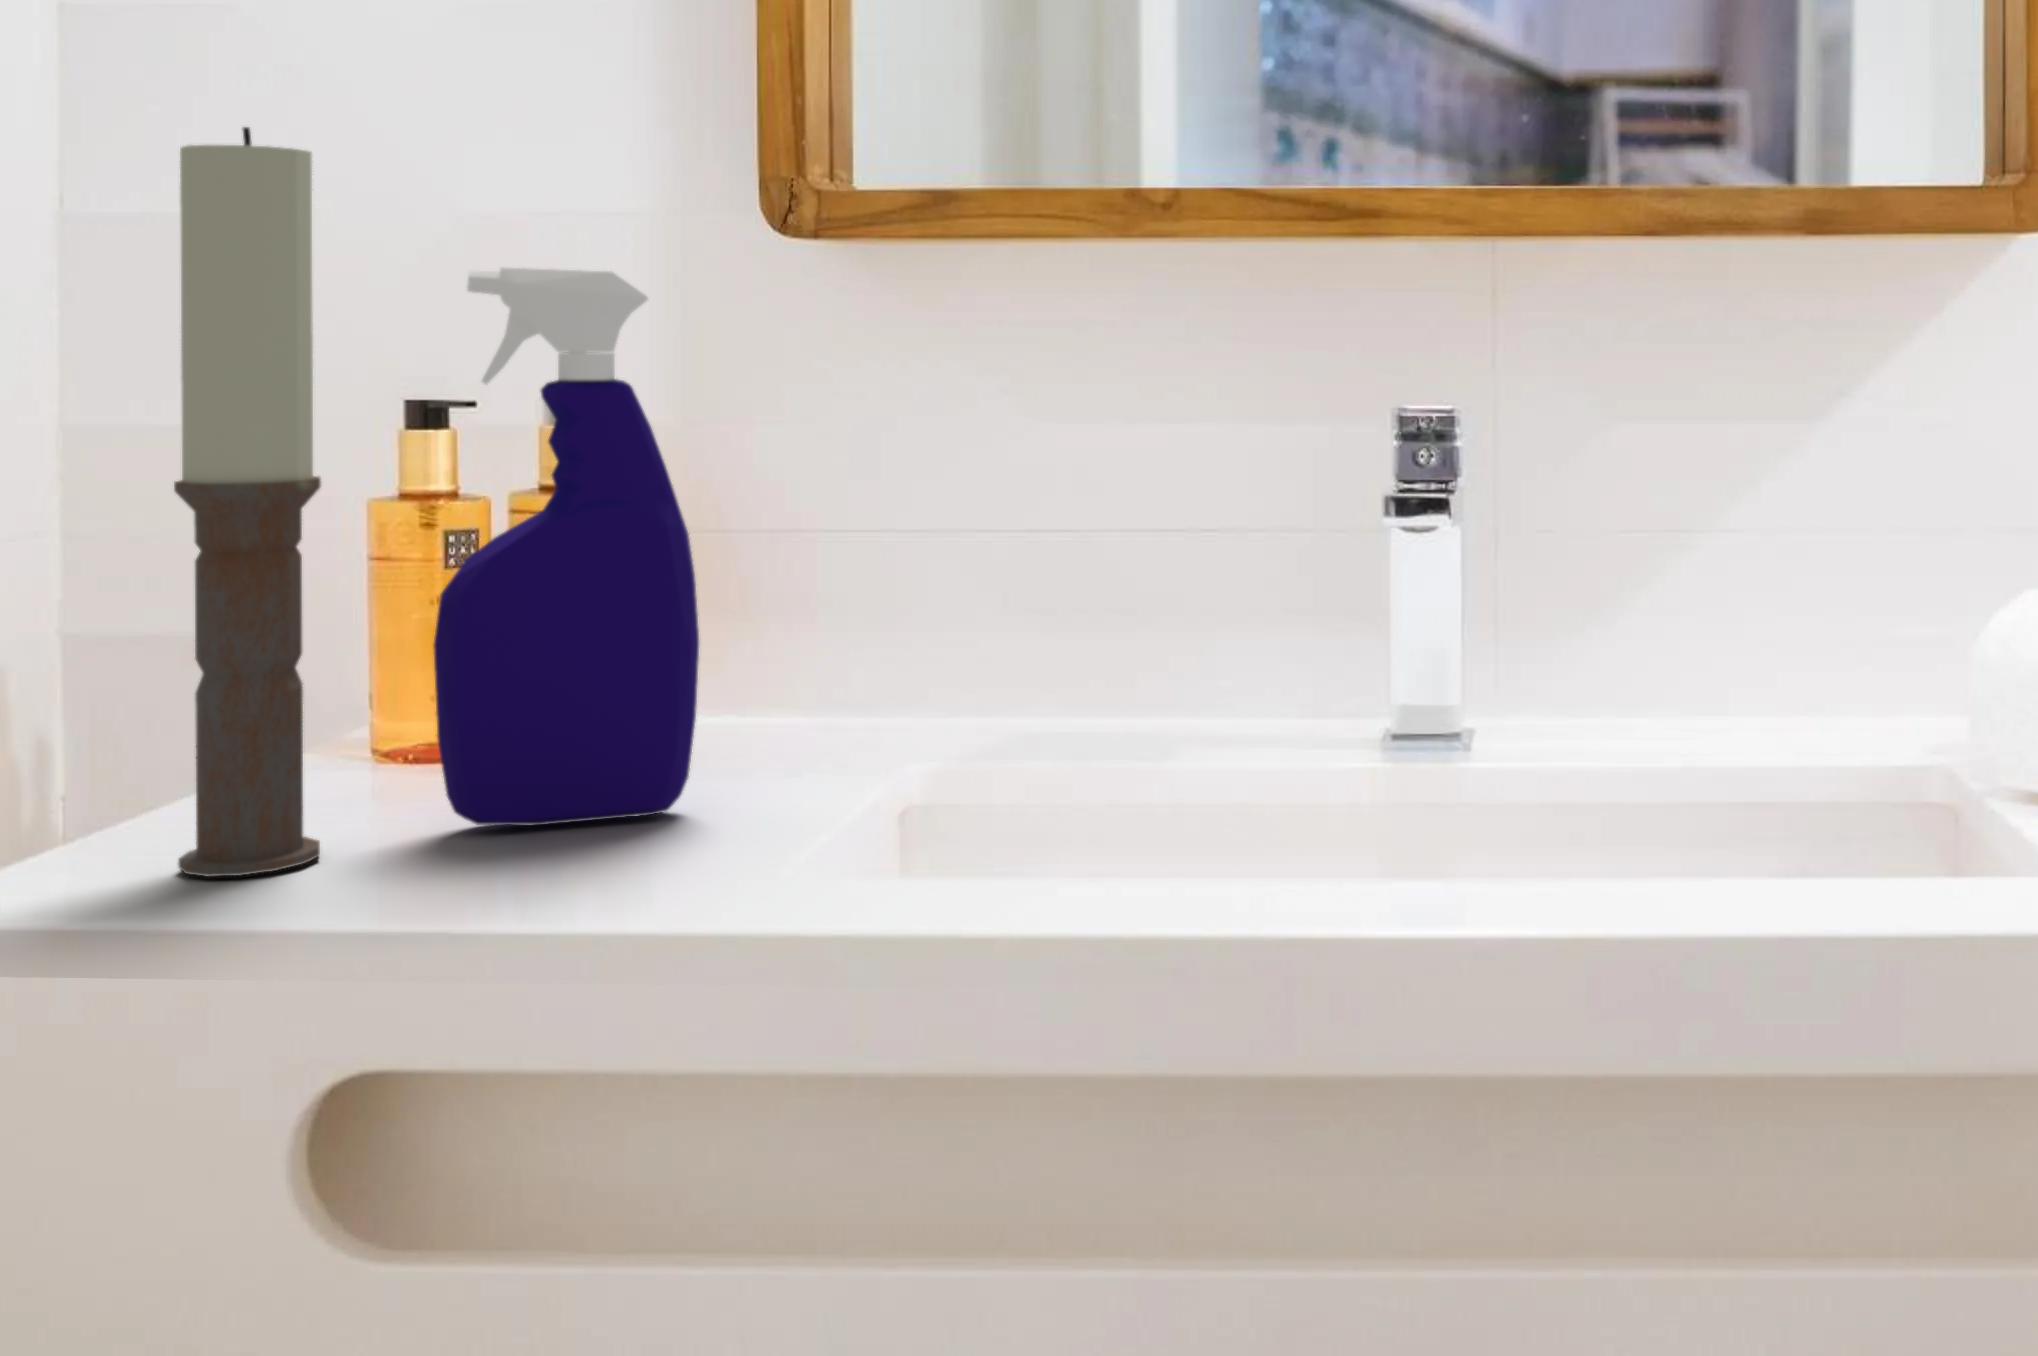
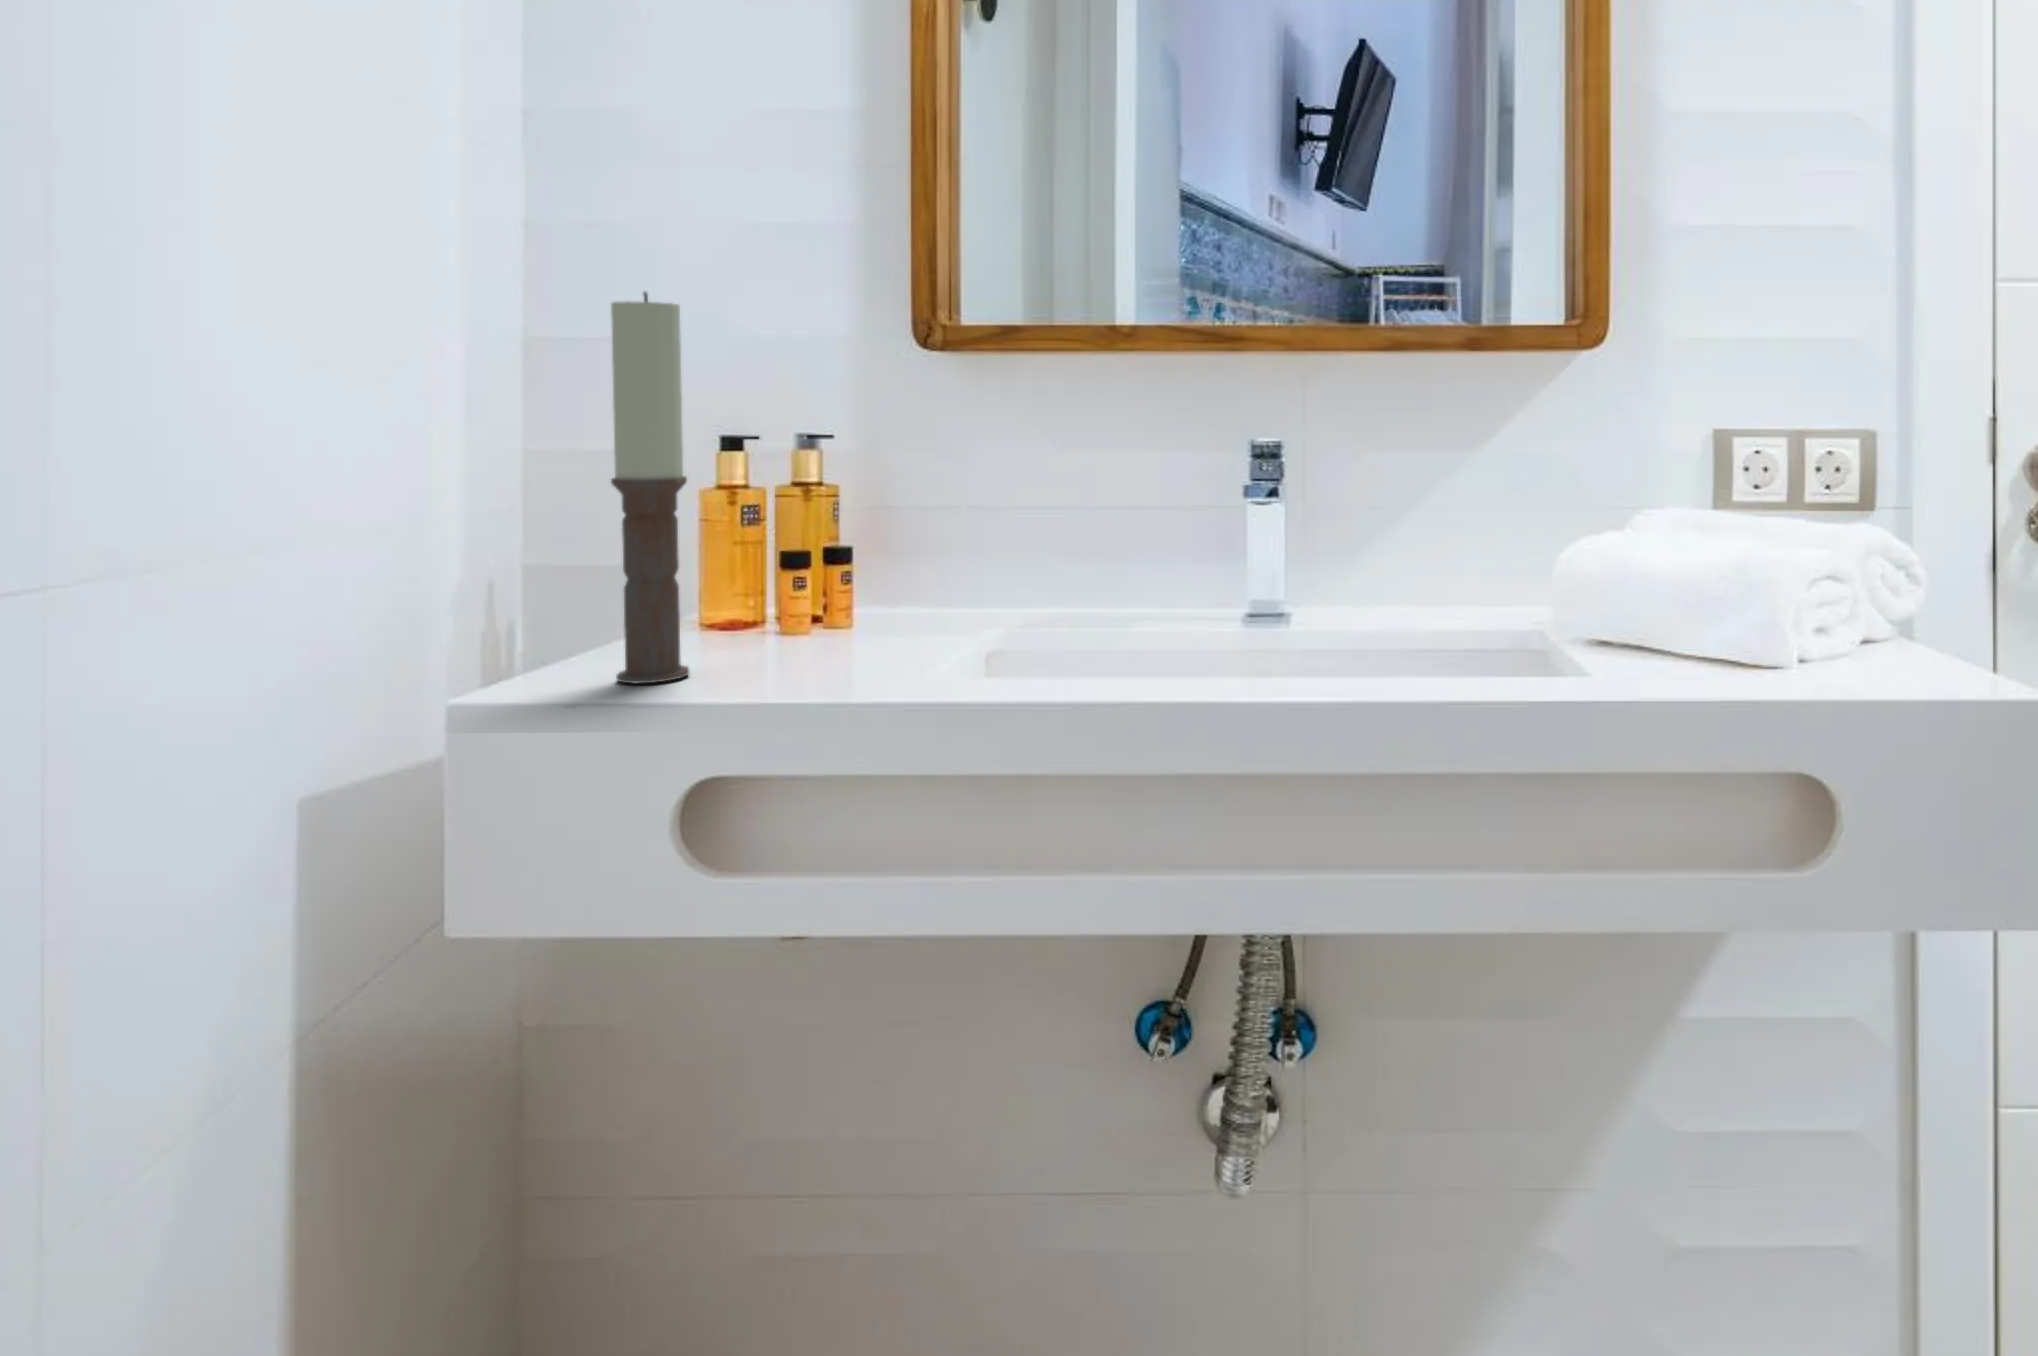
spray bottle: present [434,267,699,825] -> none [745,366,884,660]

